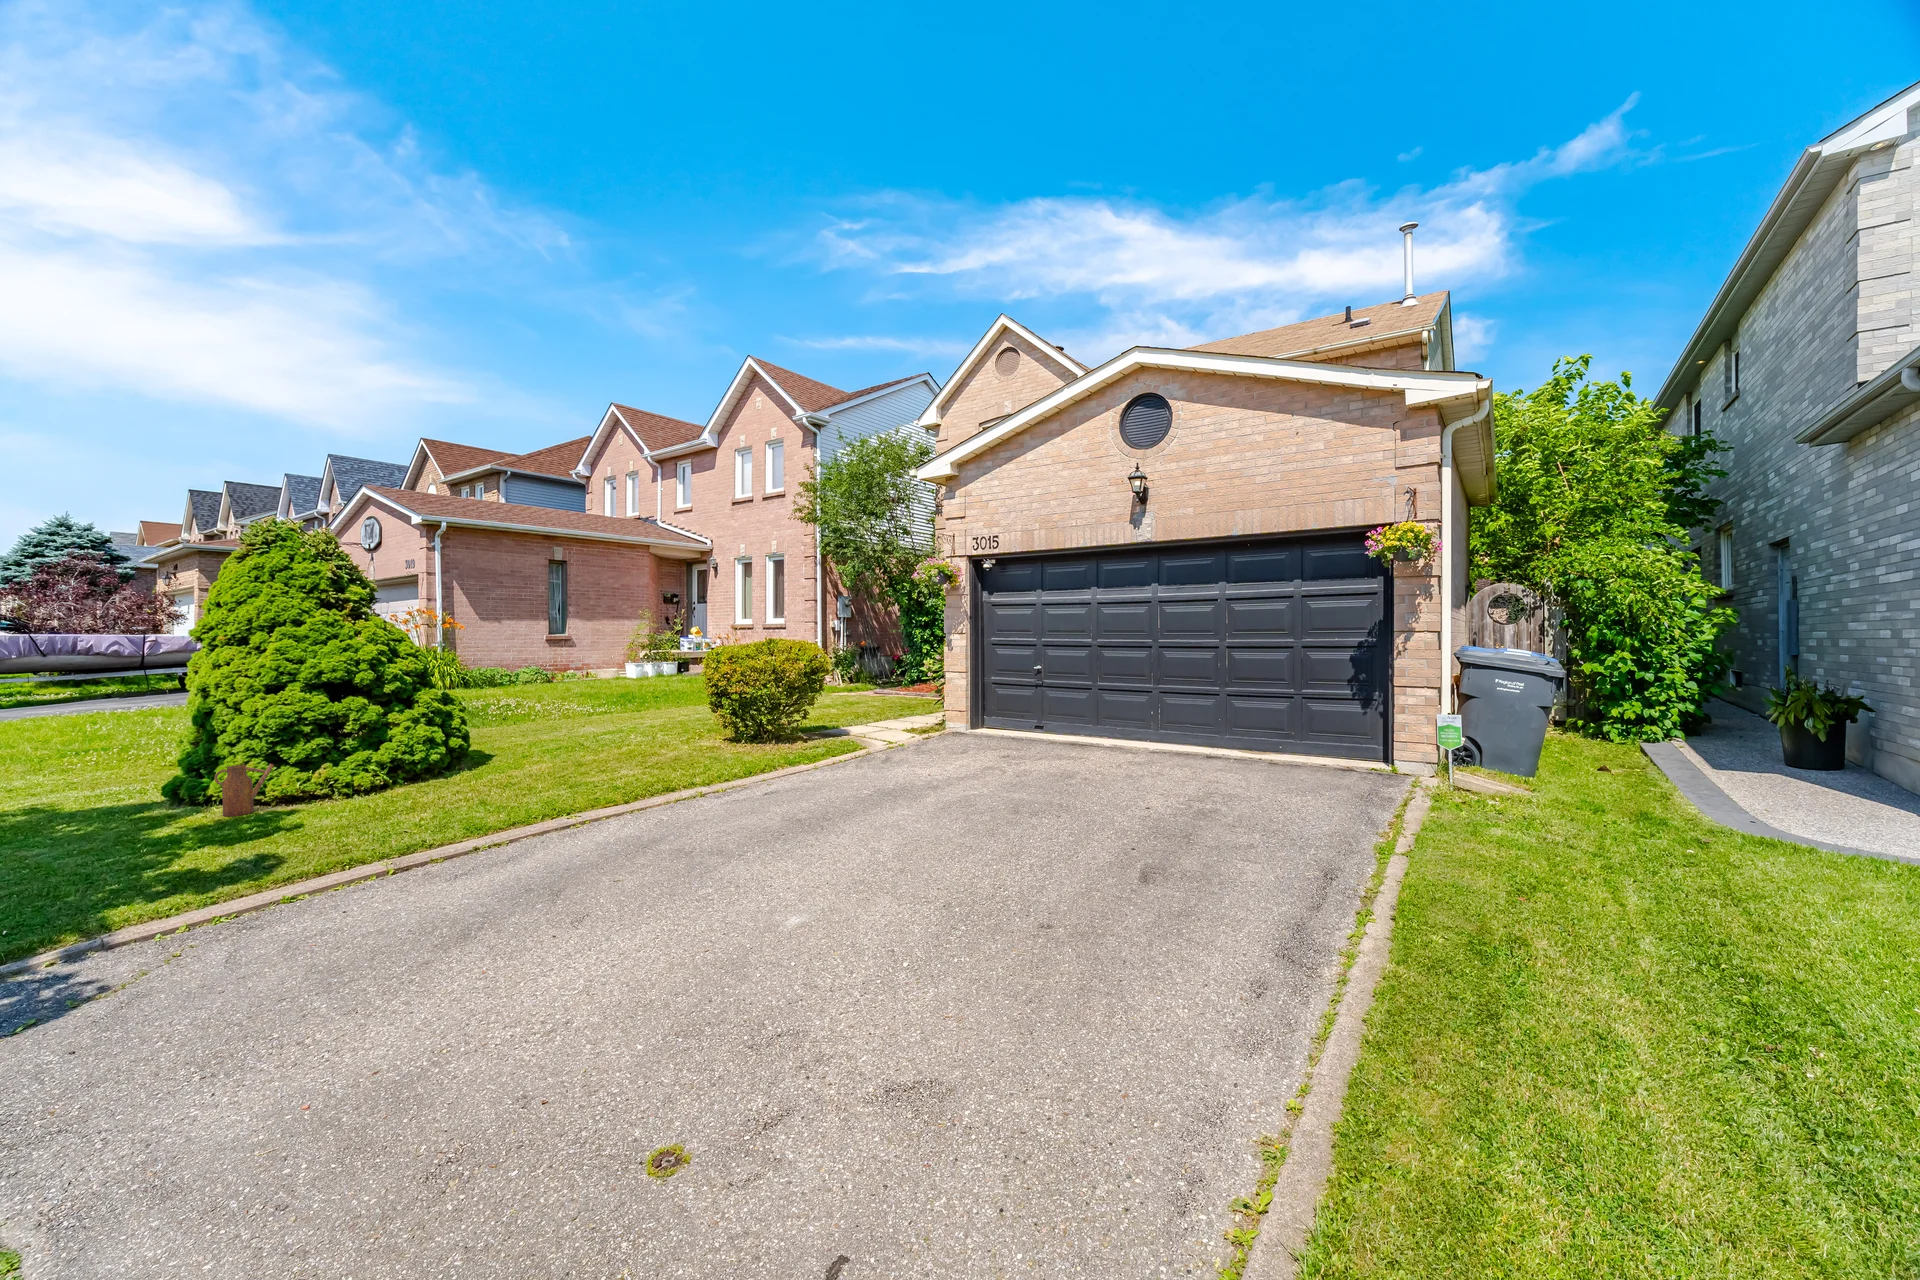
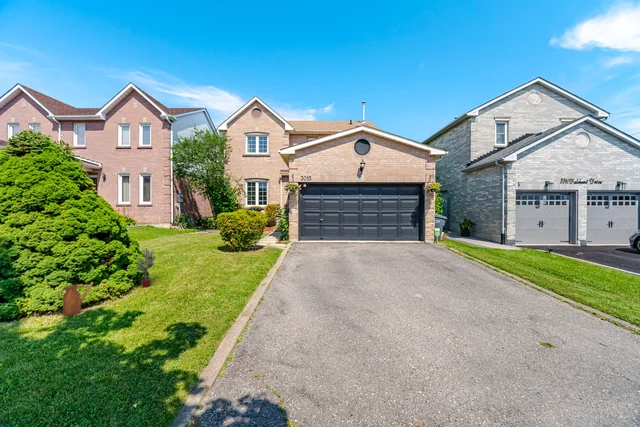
potted tree: none [382,712,450,790] -> present [135,248,156,287]

